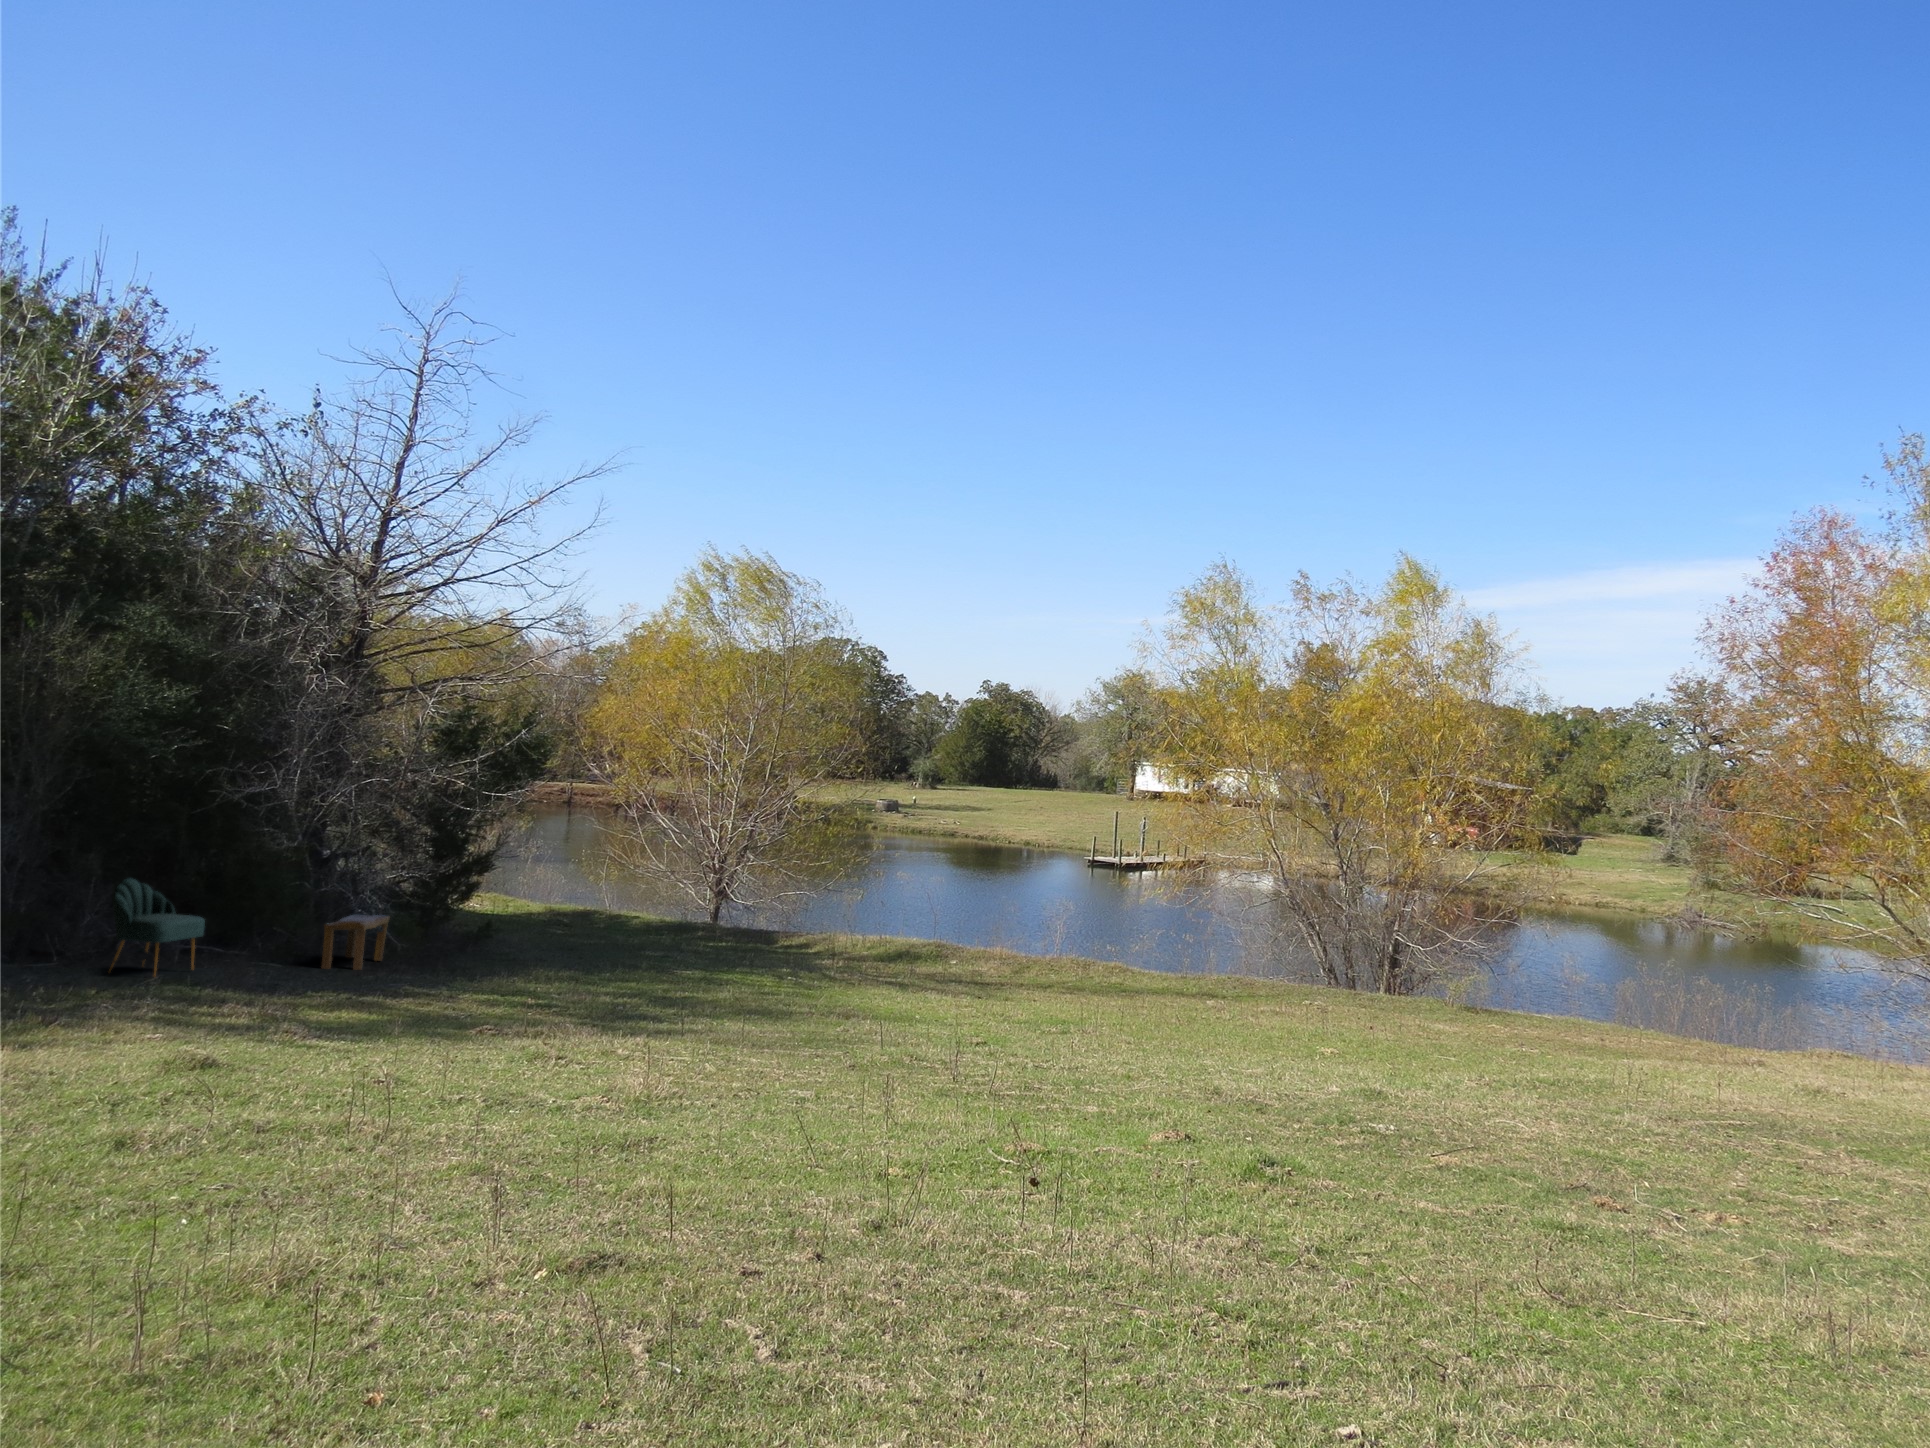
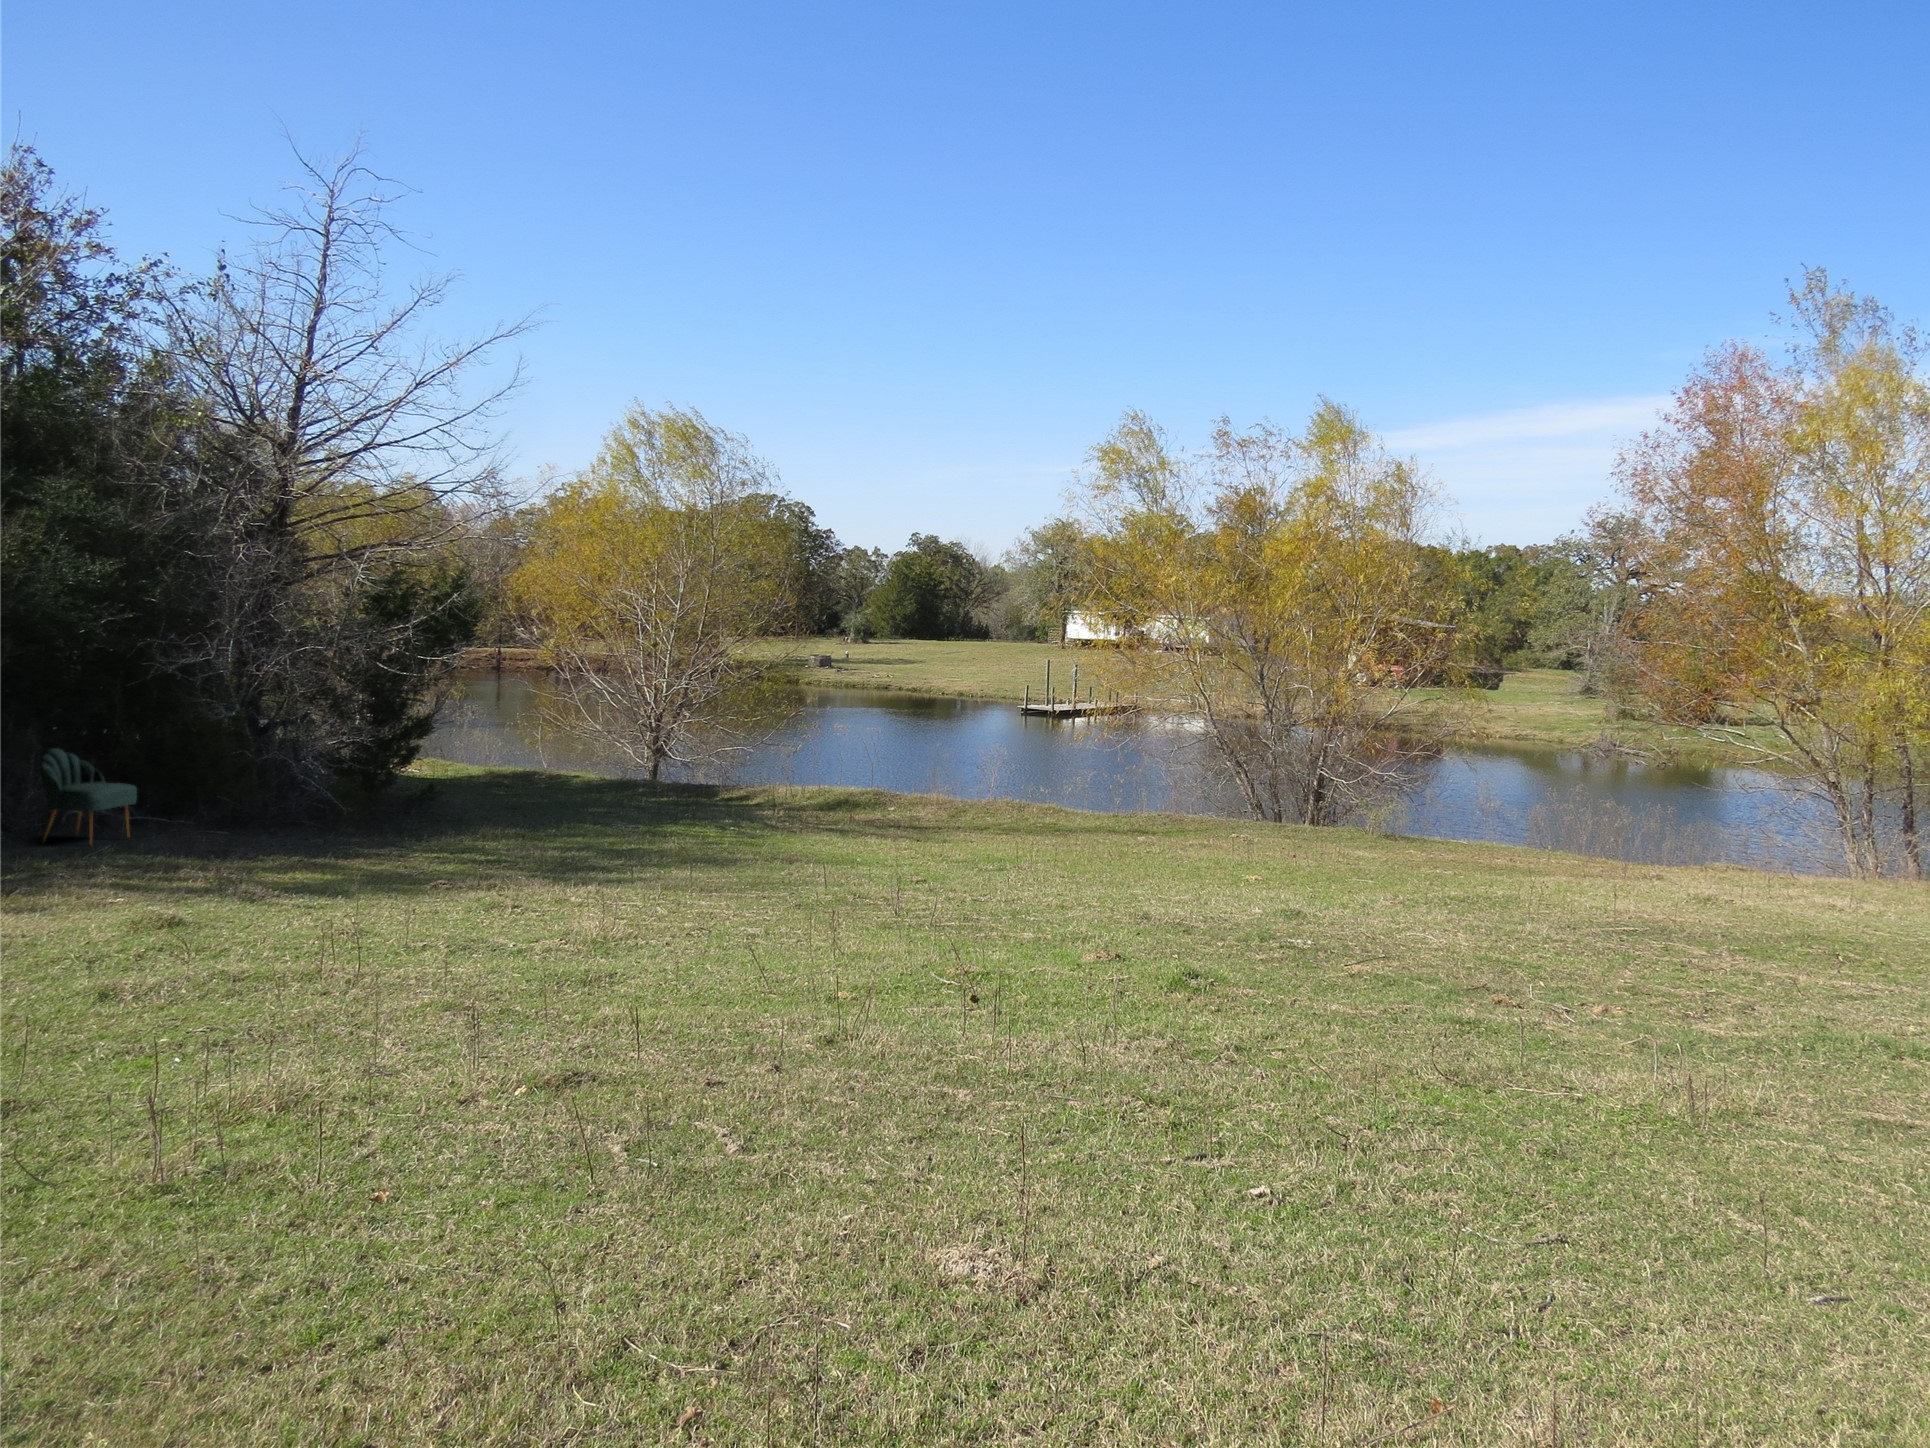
bench: present [321,915,390,970] -> none [259,779,325,833]

